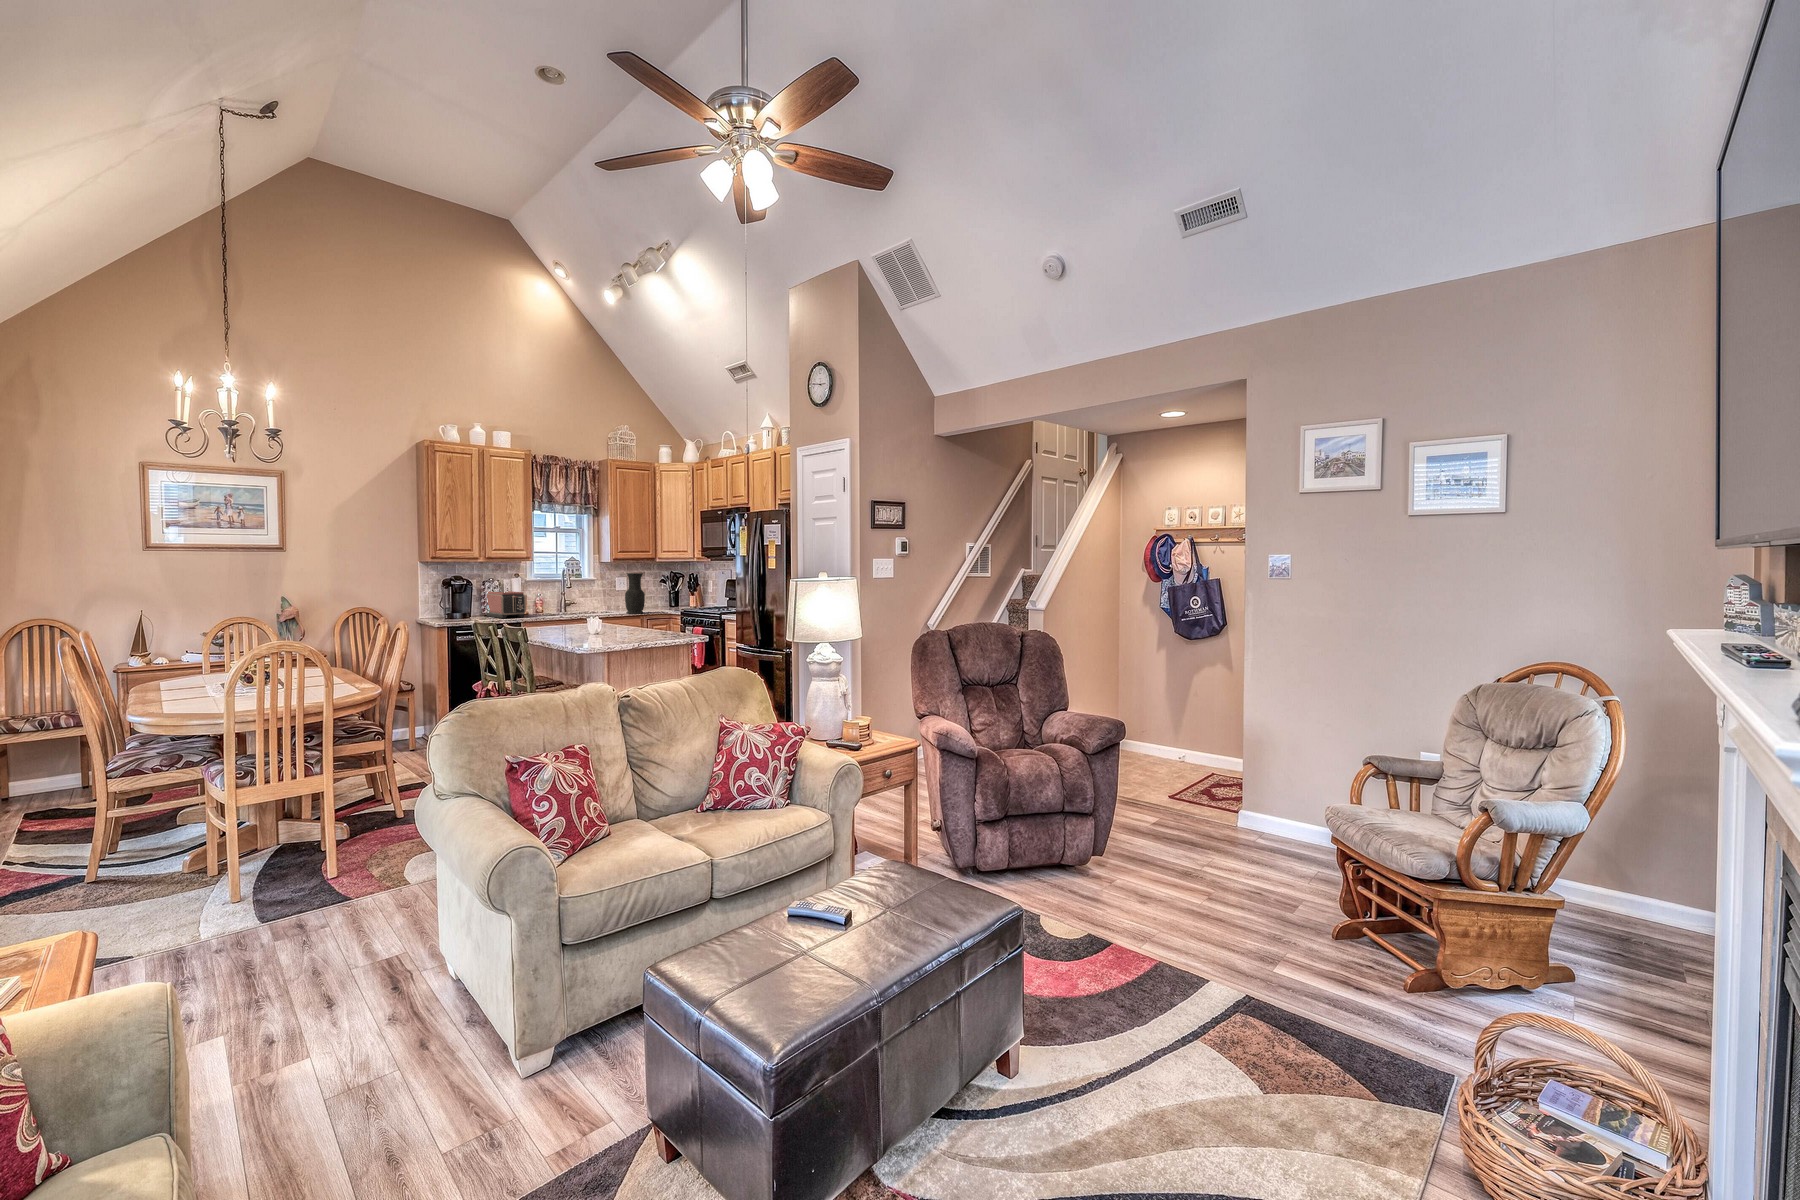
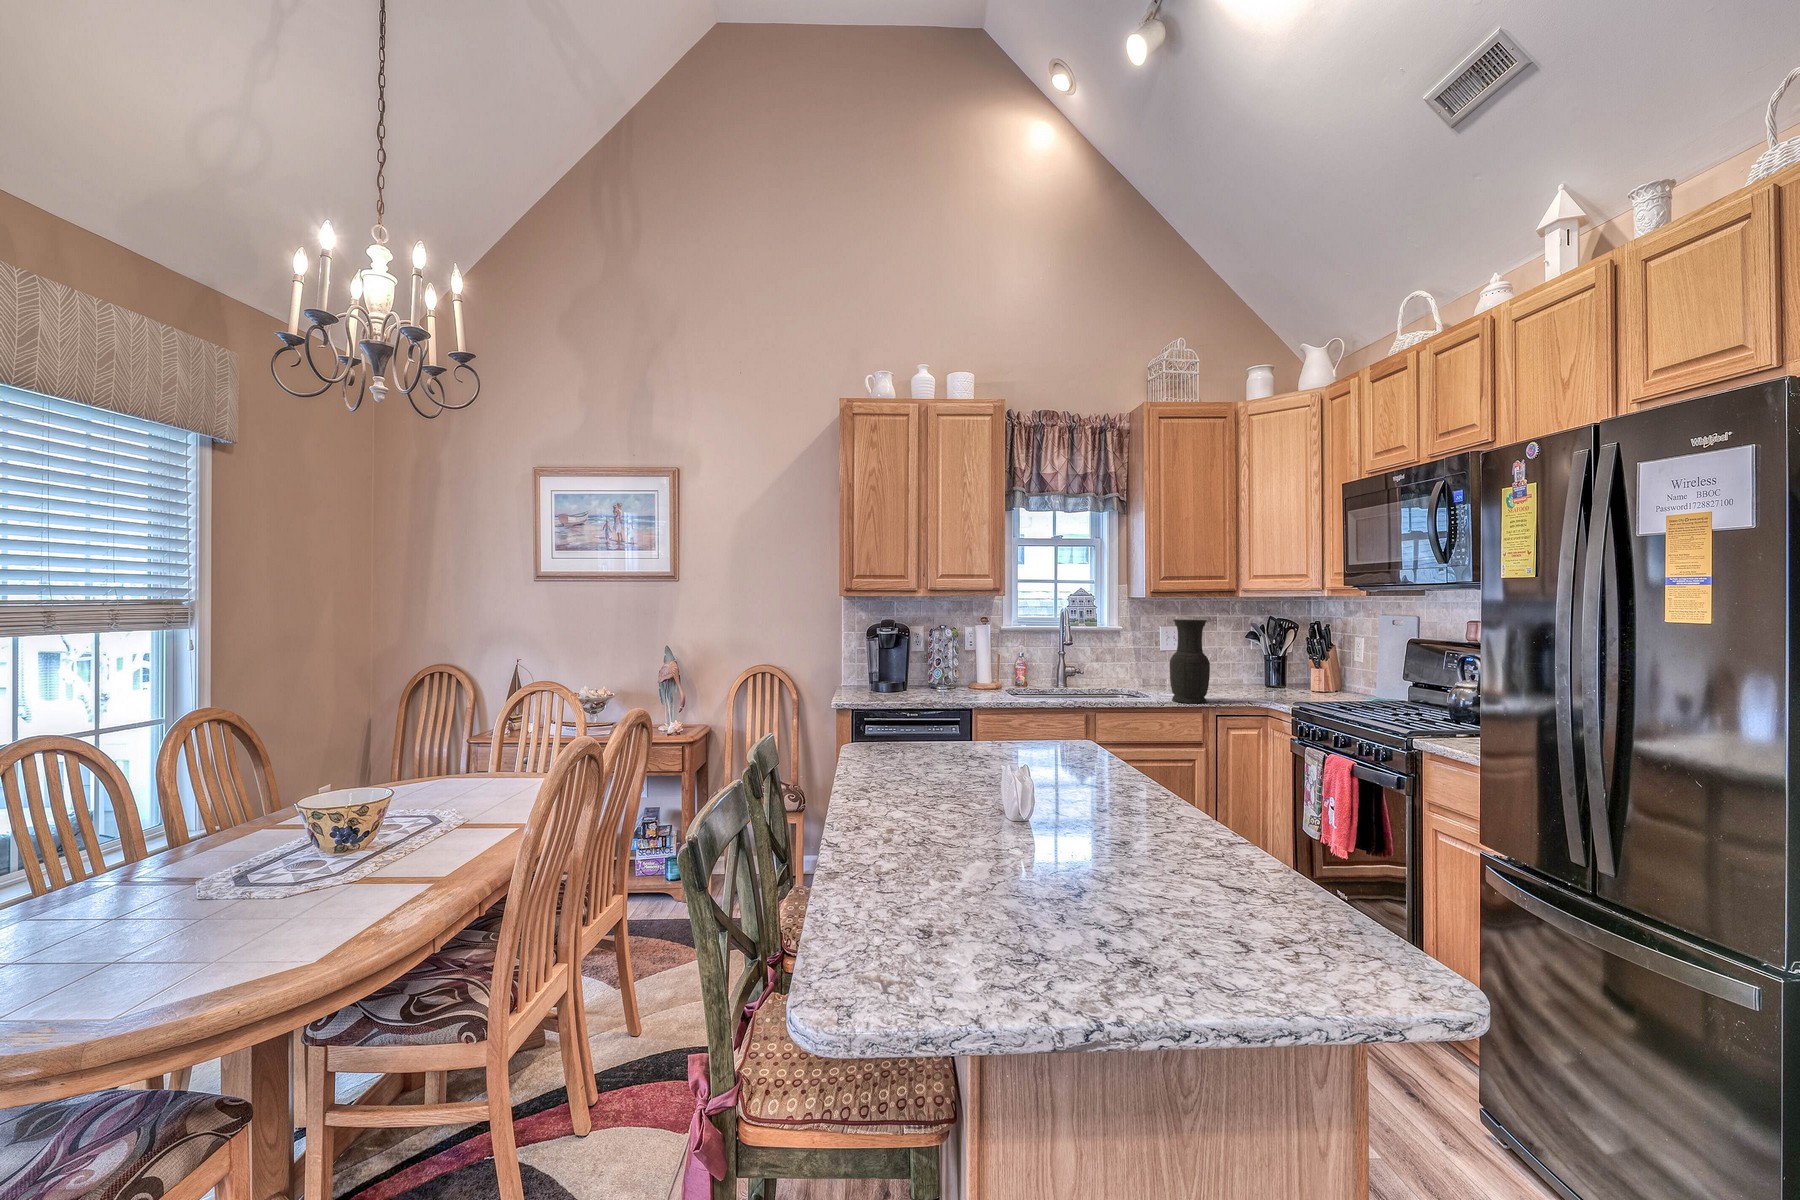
toaster: present [487,591,526,618] -> none [934,648,988,697]

